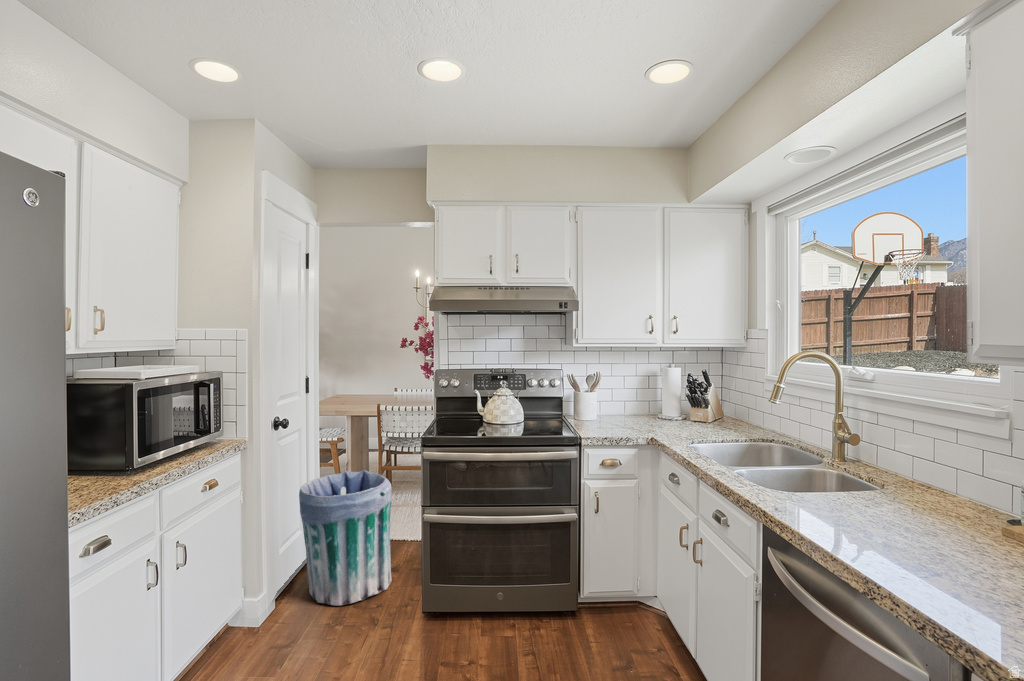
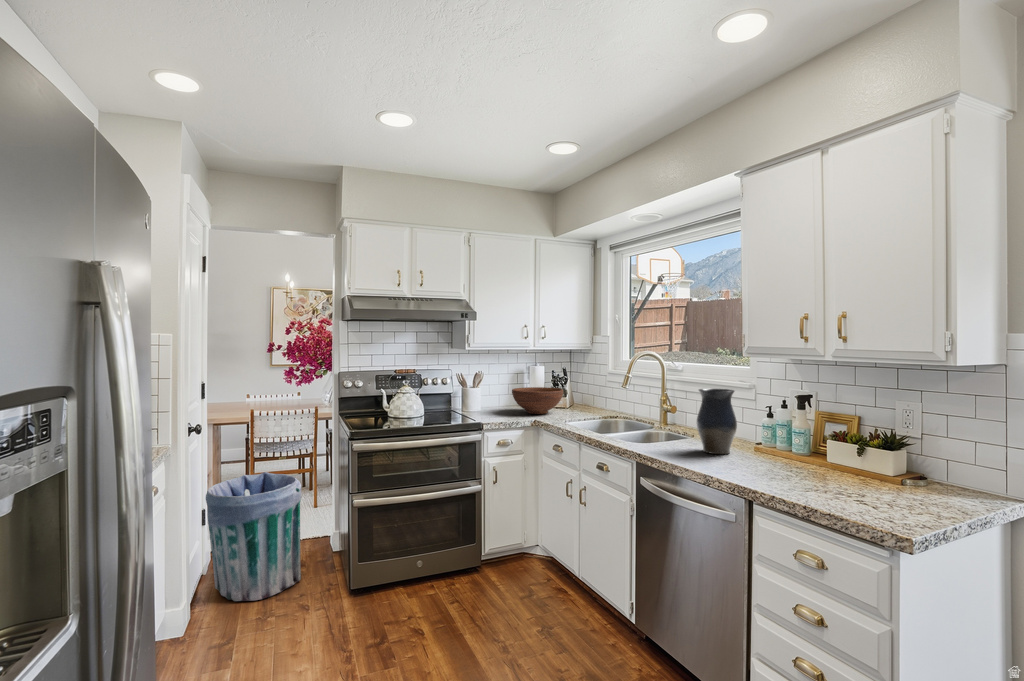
fruit bowl: none [629,394,696,428] -> present [512,387,563,414]
vase: none [875,414,958,533] -> present [697,389,737,454]

